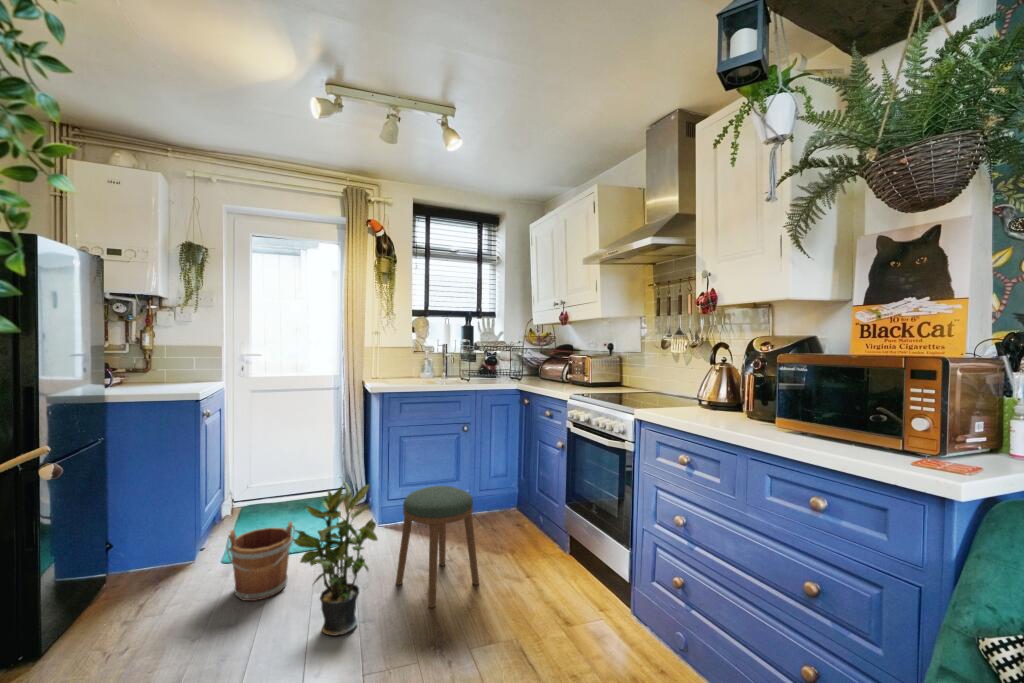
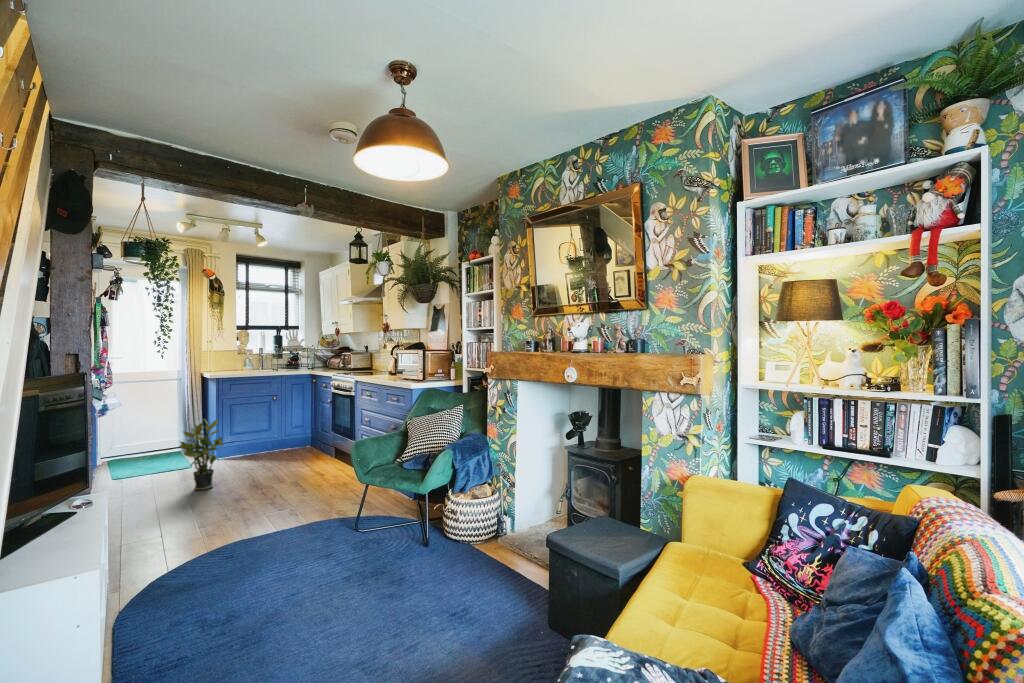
stool: present [396,486,479,607] -> none [233,425,280,479]
bucket: present [226,522,295,601] -> none [131,447,171,487]

